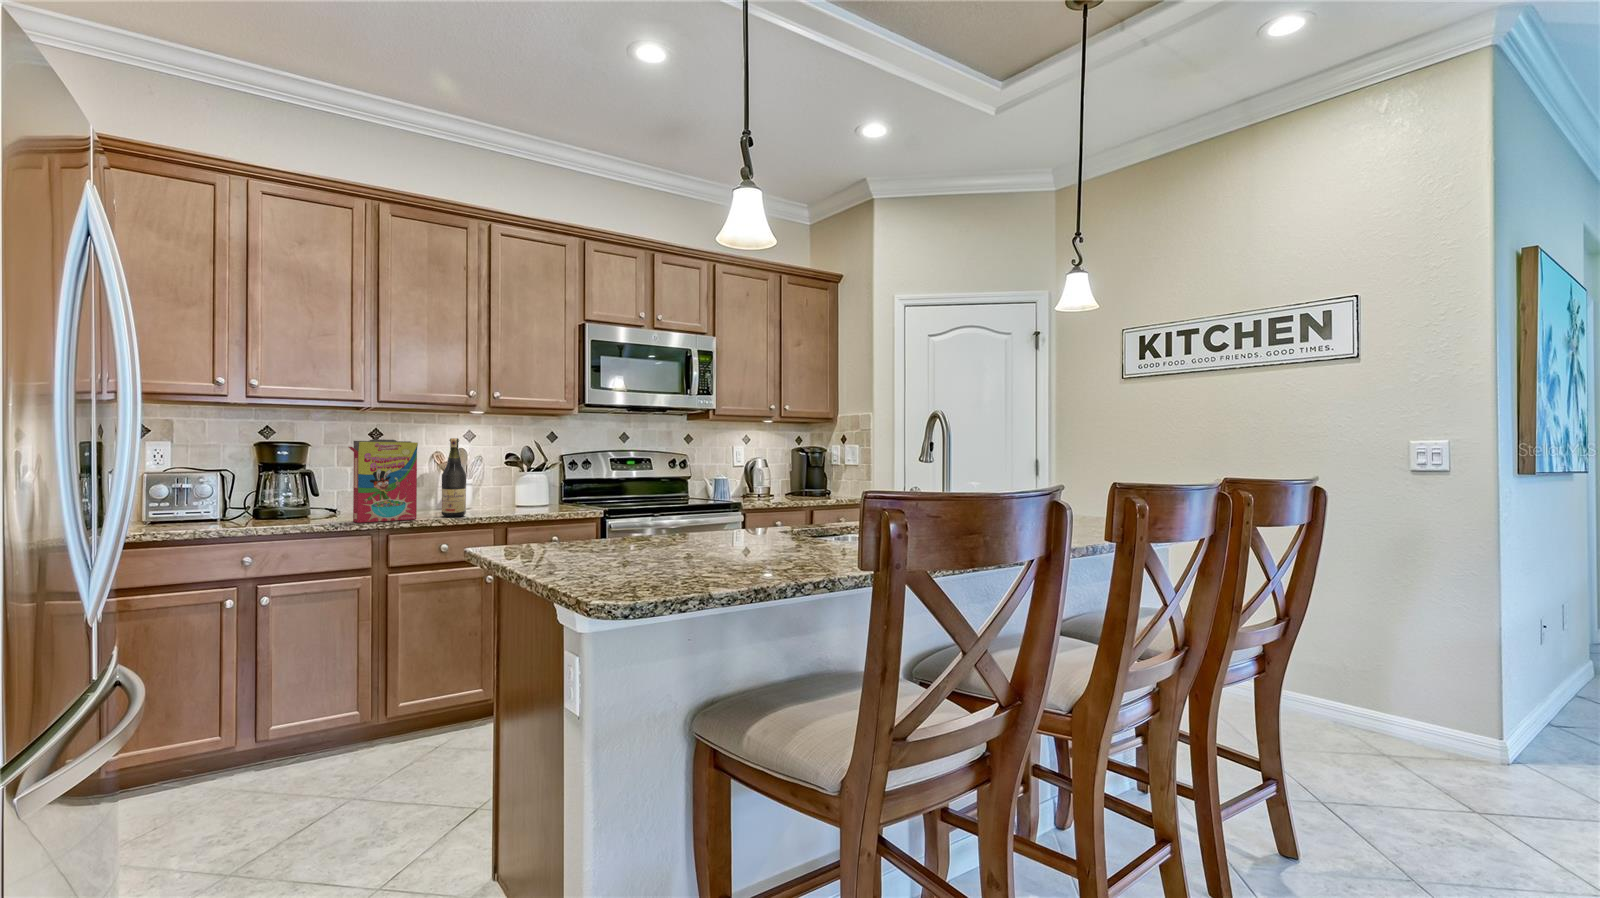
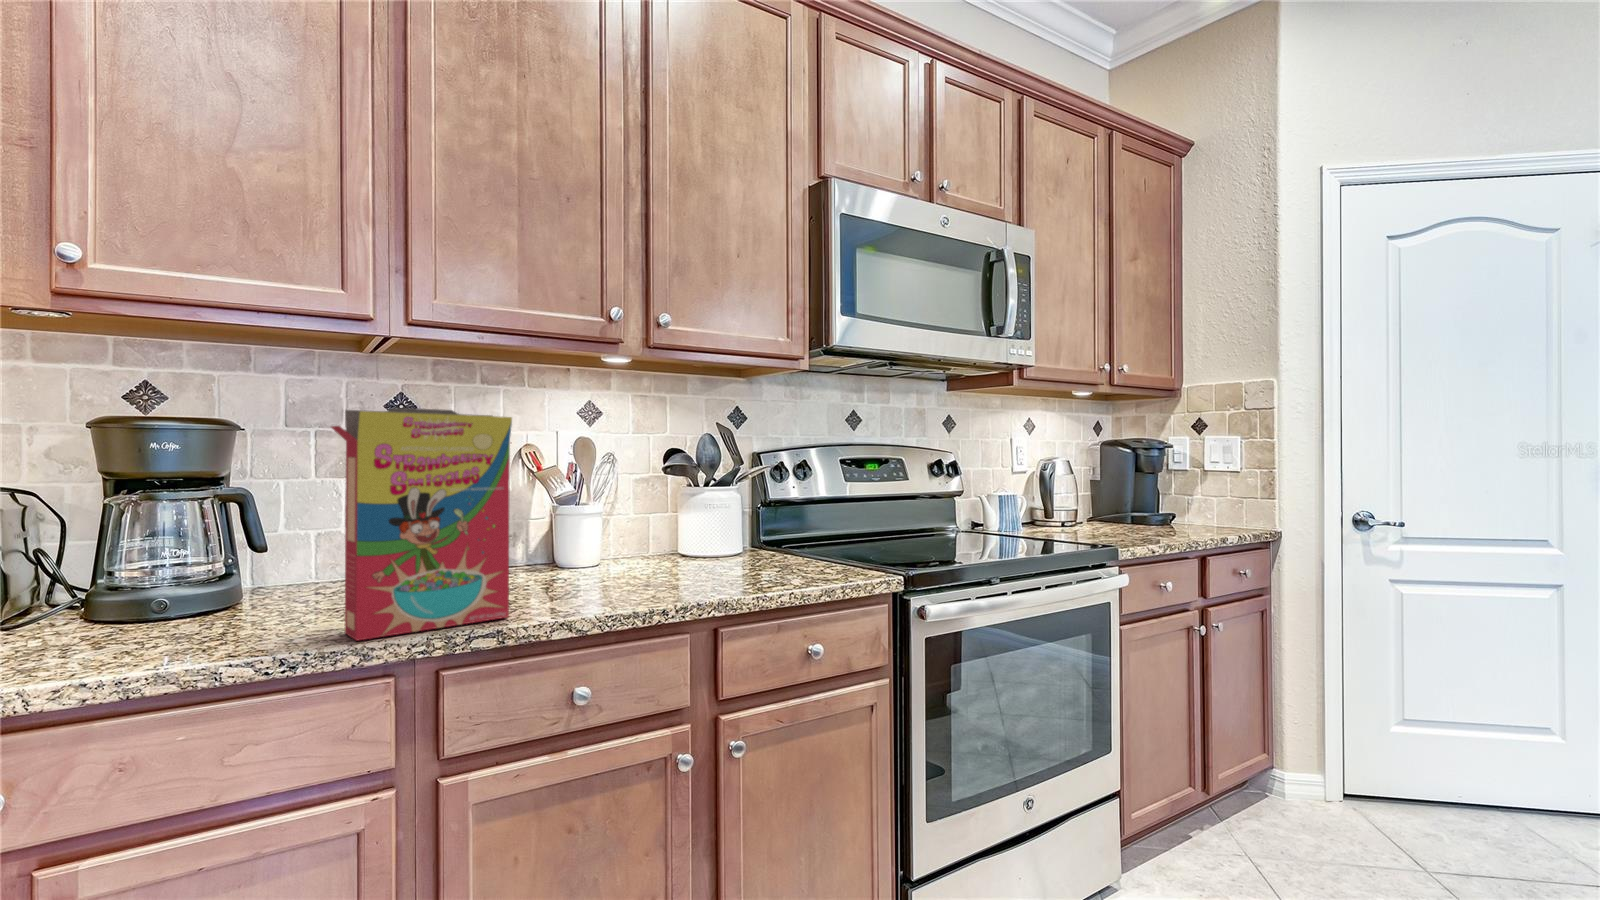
wine bottle: present [441,438,466,517] -> none [561,409,618,603]

